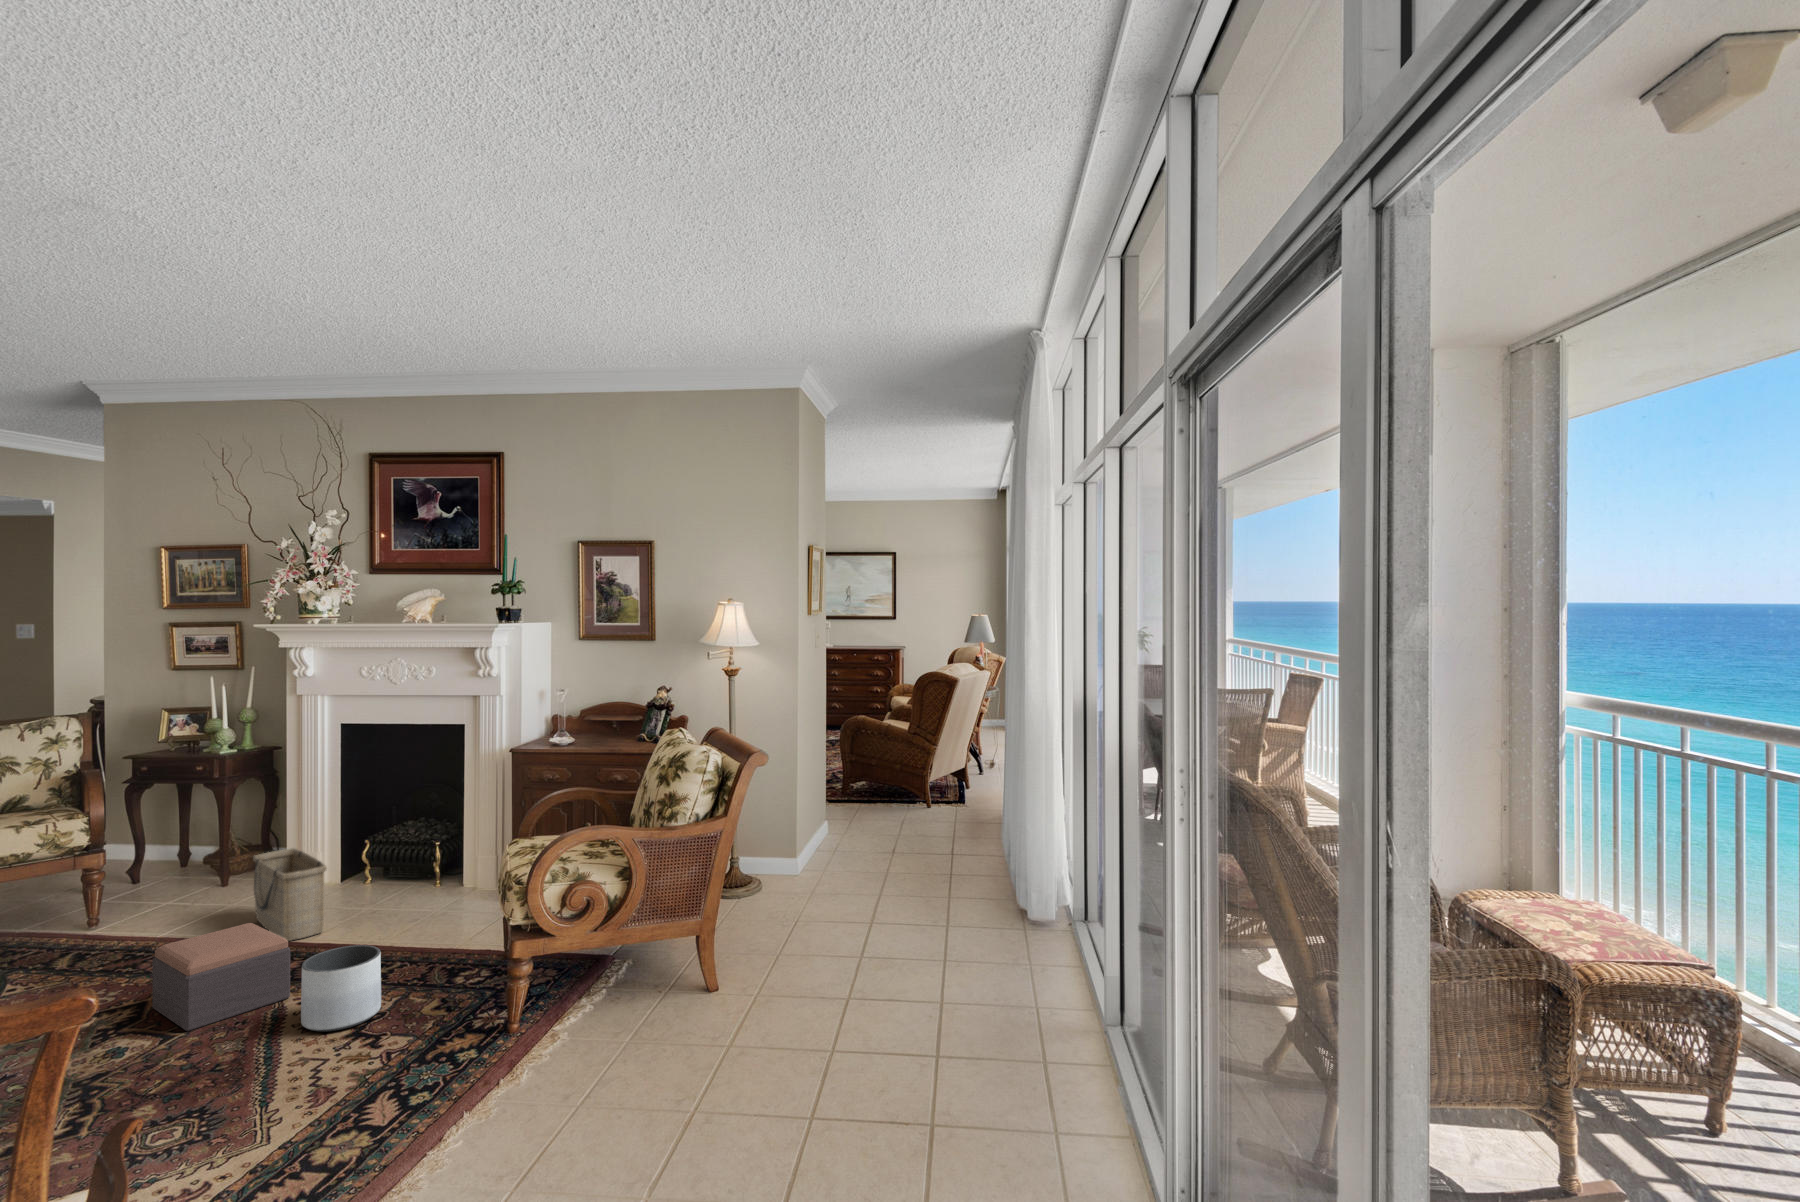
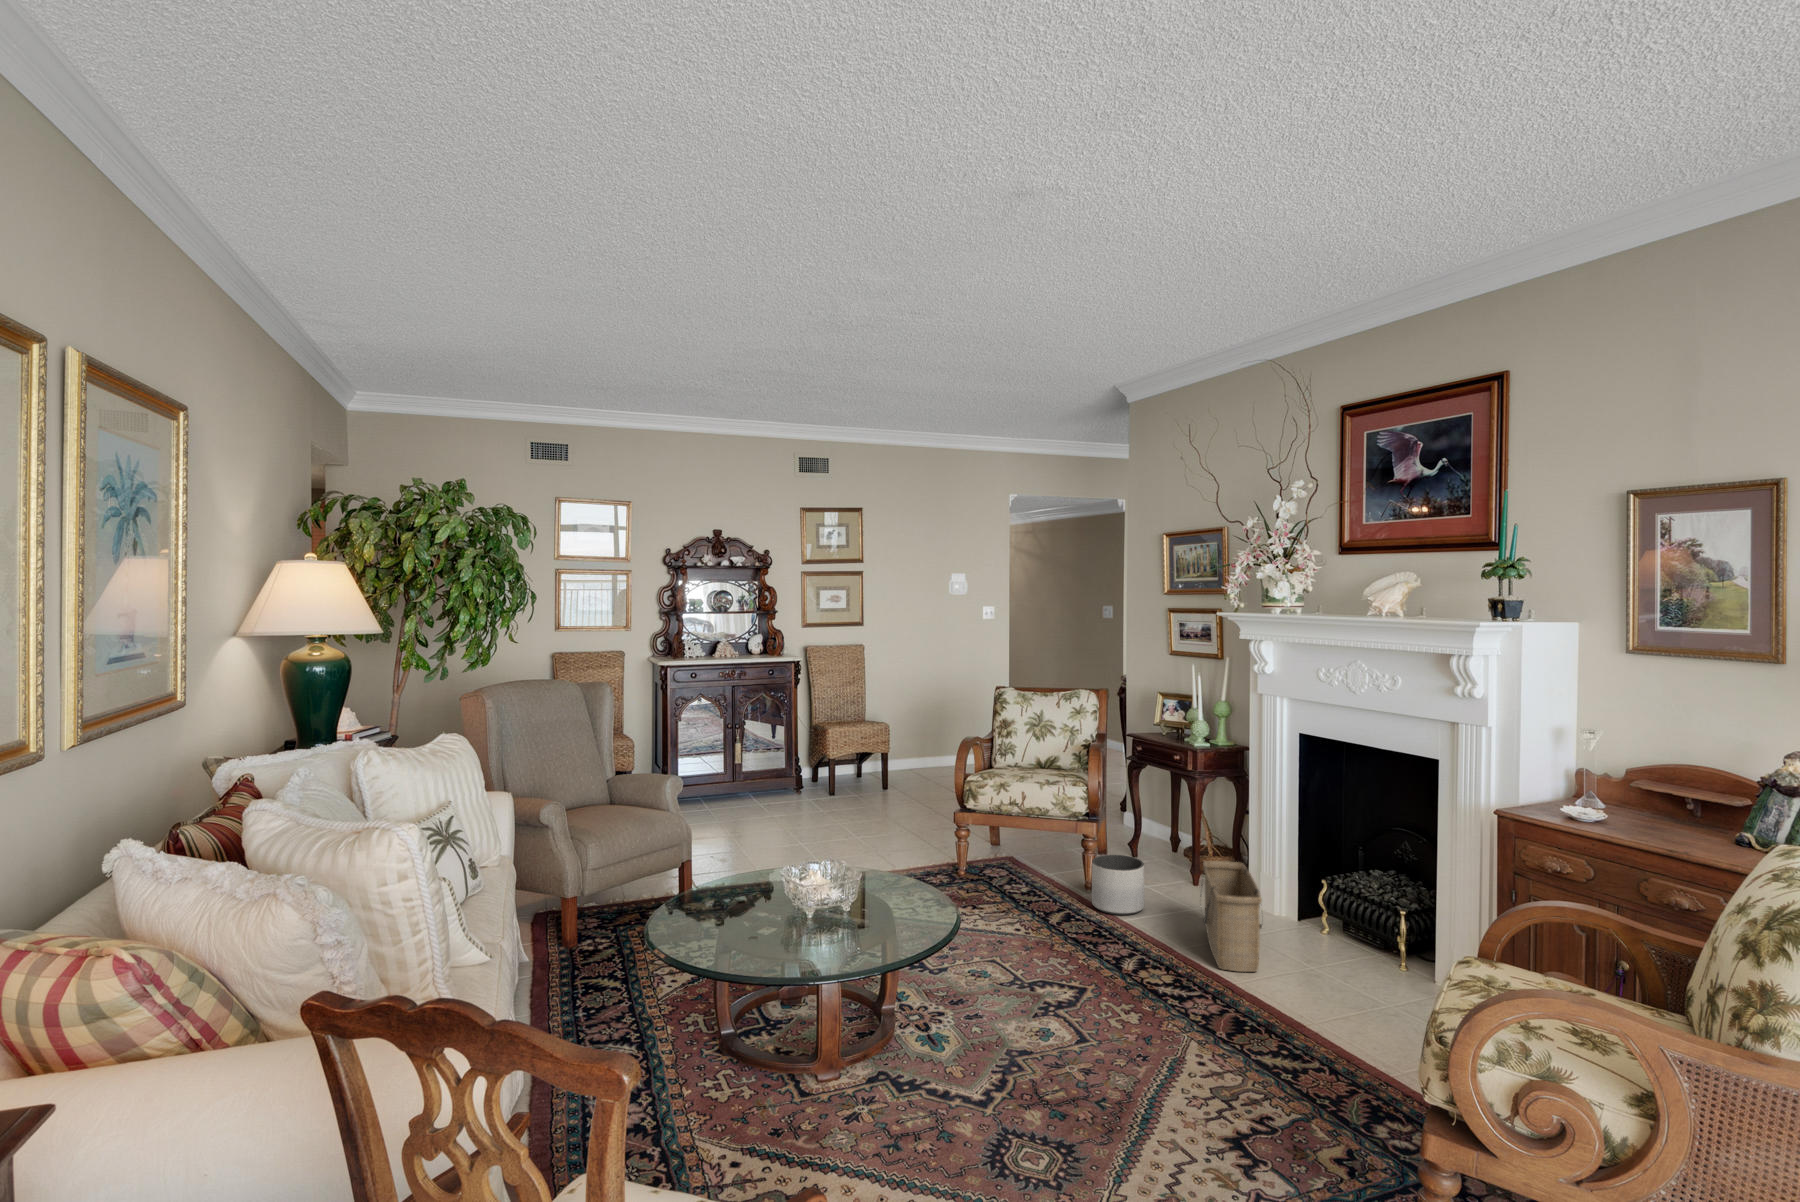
footstool: present [152,923,290,1031] -> none [1085,943,1195,1049]
planter: present [301,945,381,1032] -> present [1092,855,1144,915]

